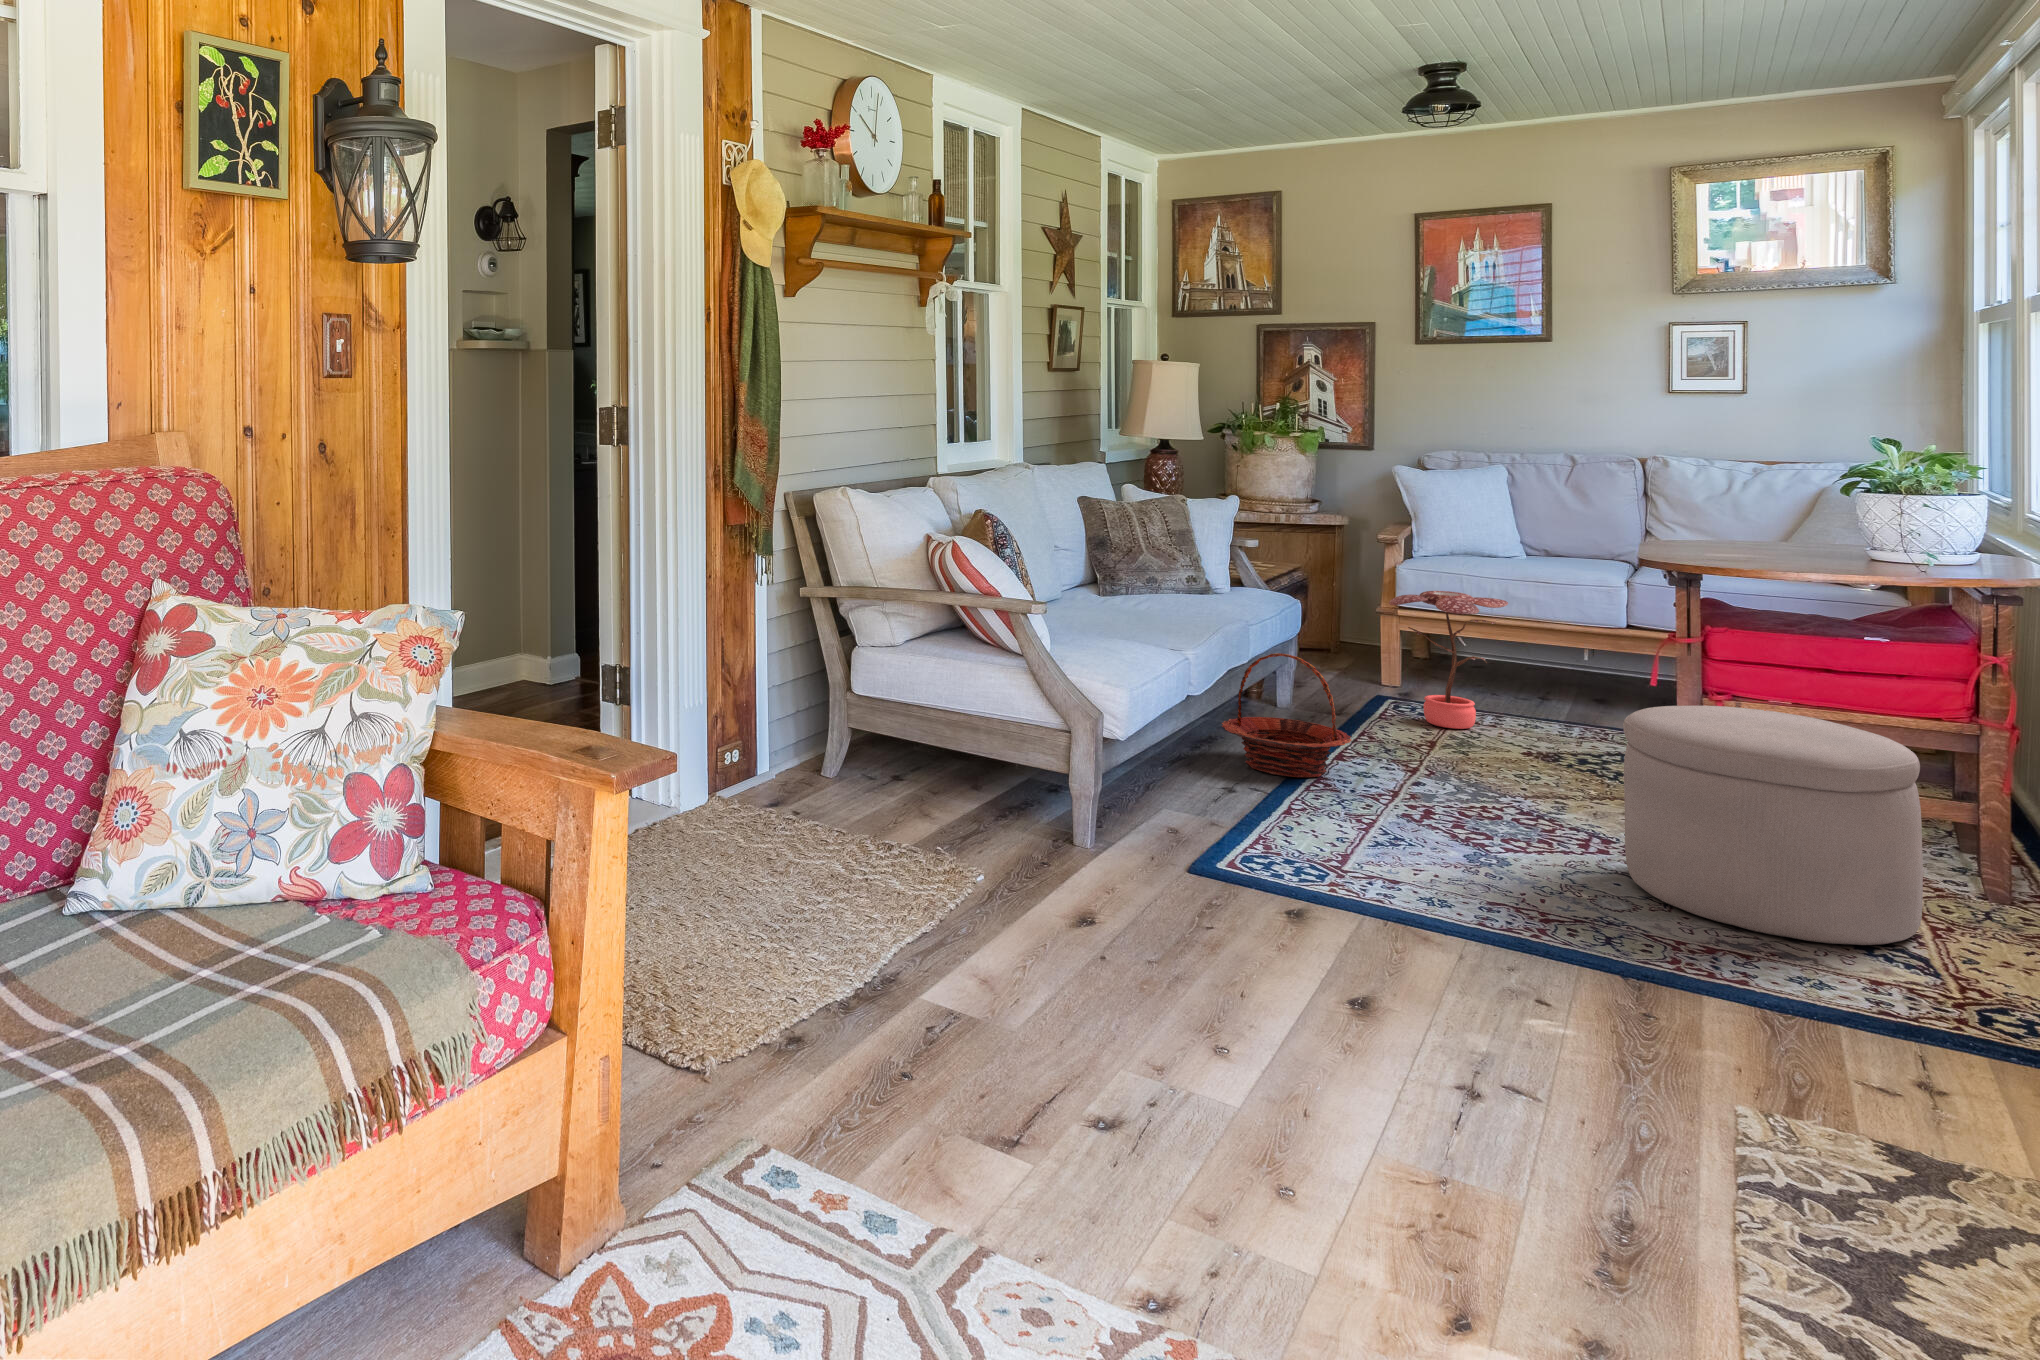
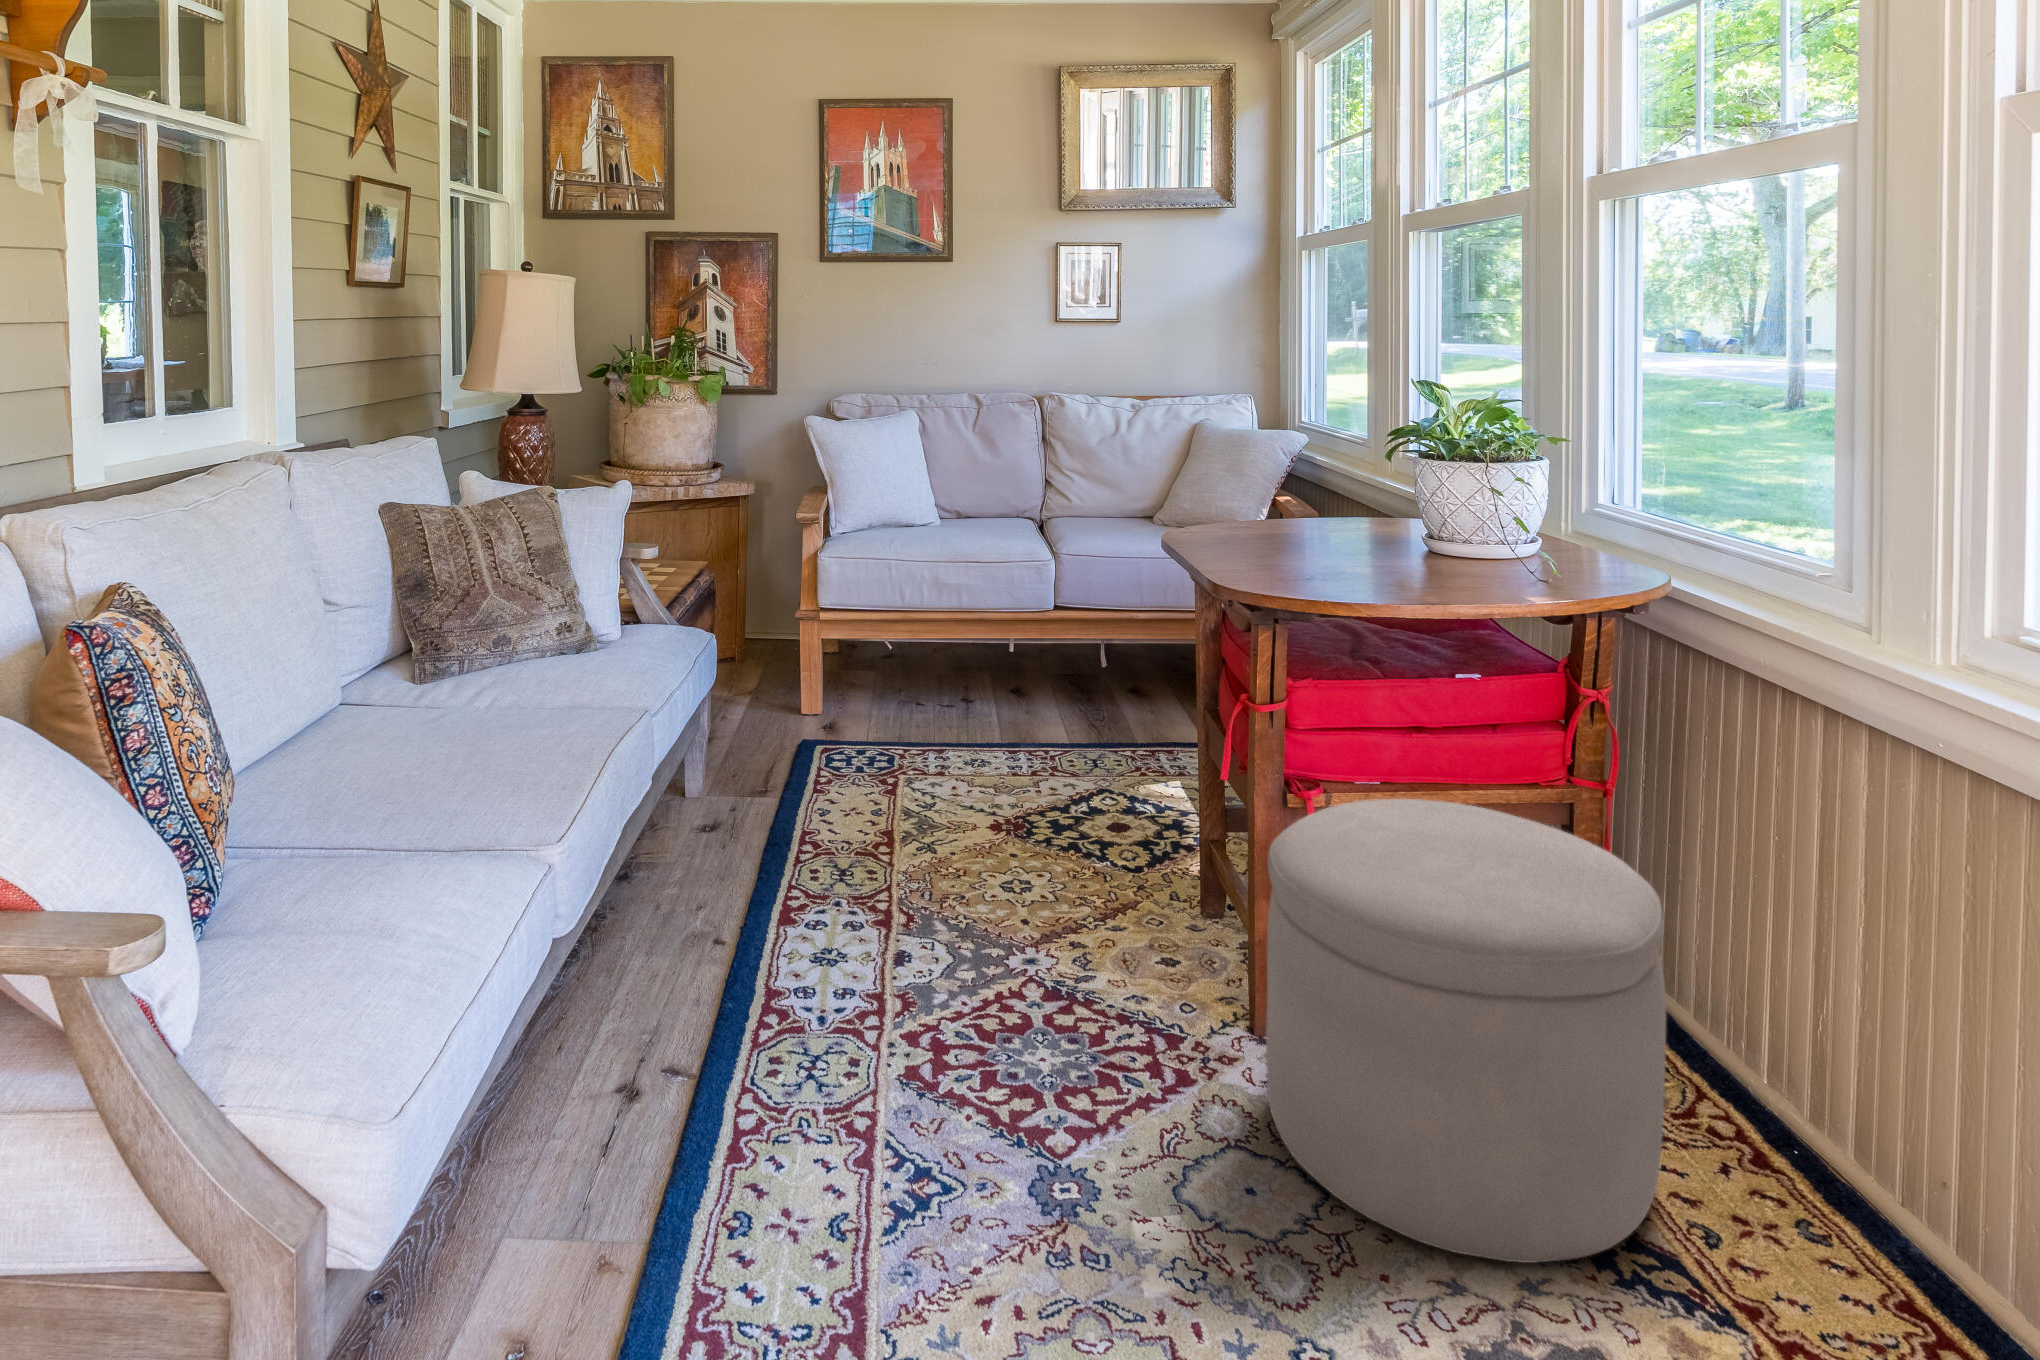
potted plant: present [1389,591,1508,729] -> none [833,594,968,789]
basket: present [1222,653,1351,777] -> none [619,771,822,1001]

